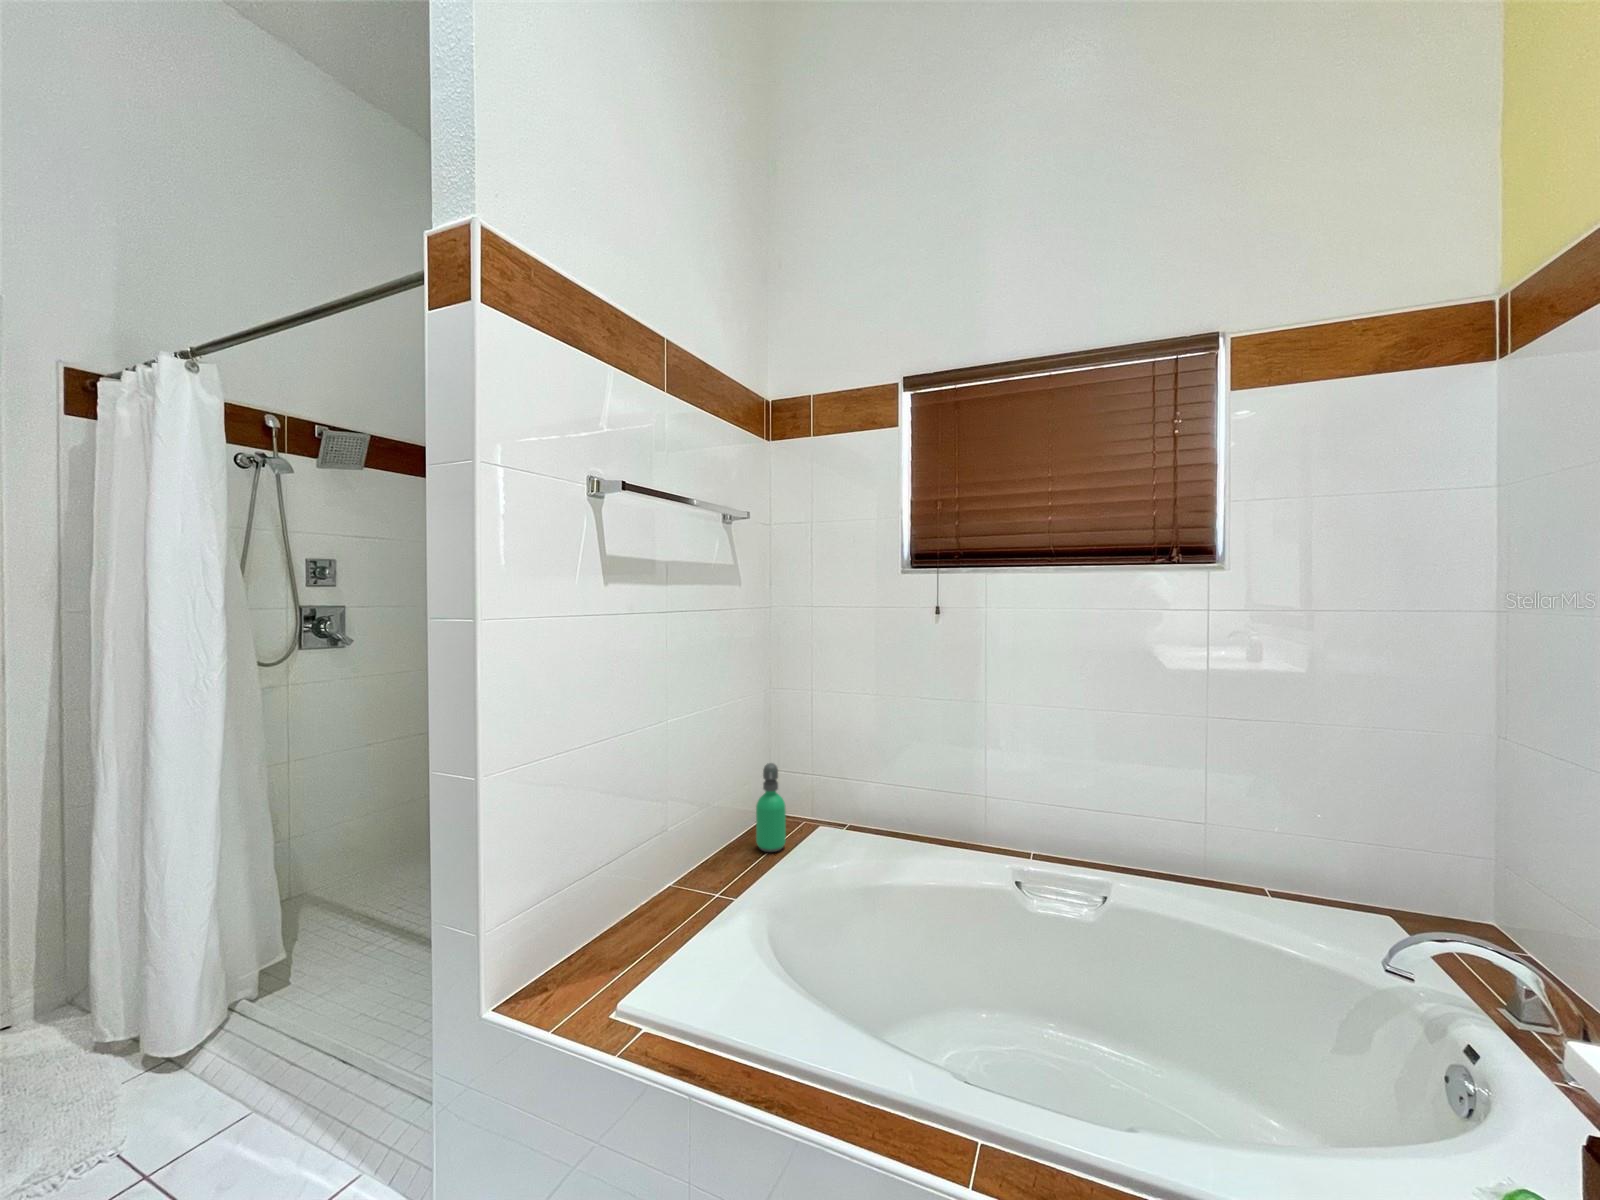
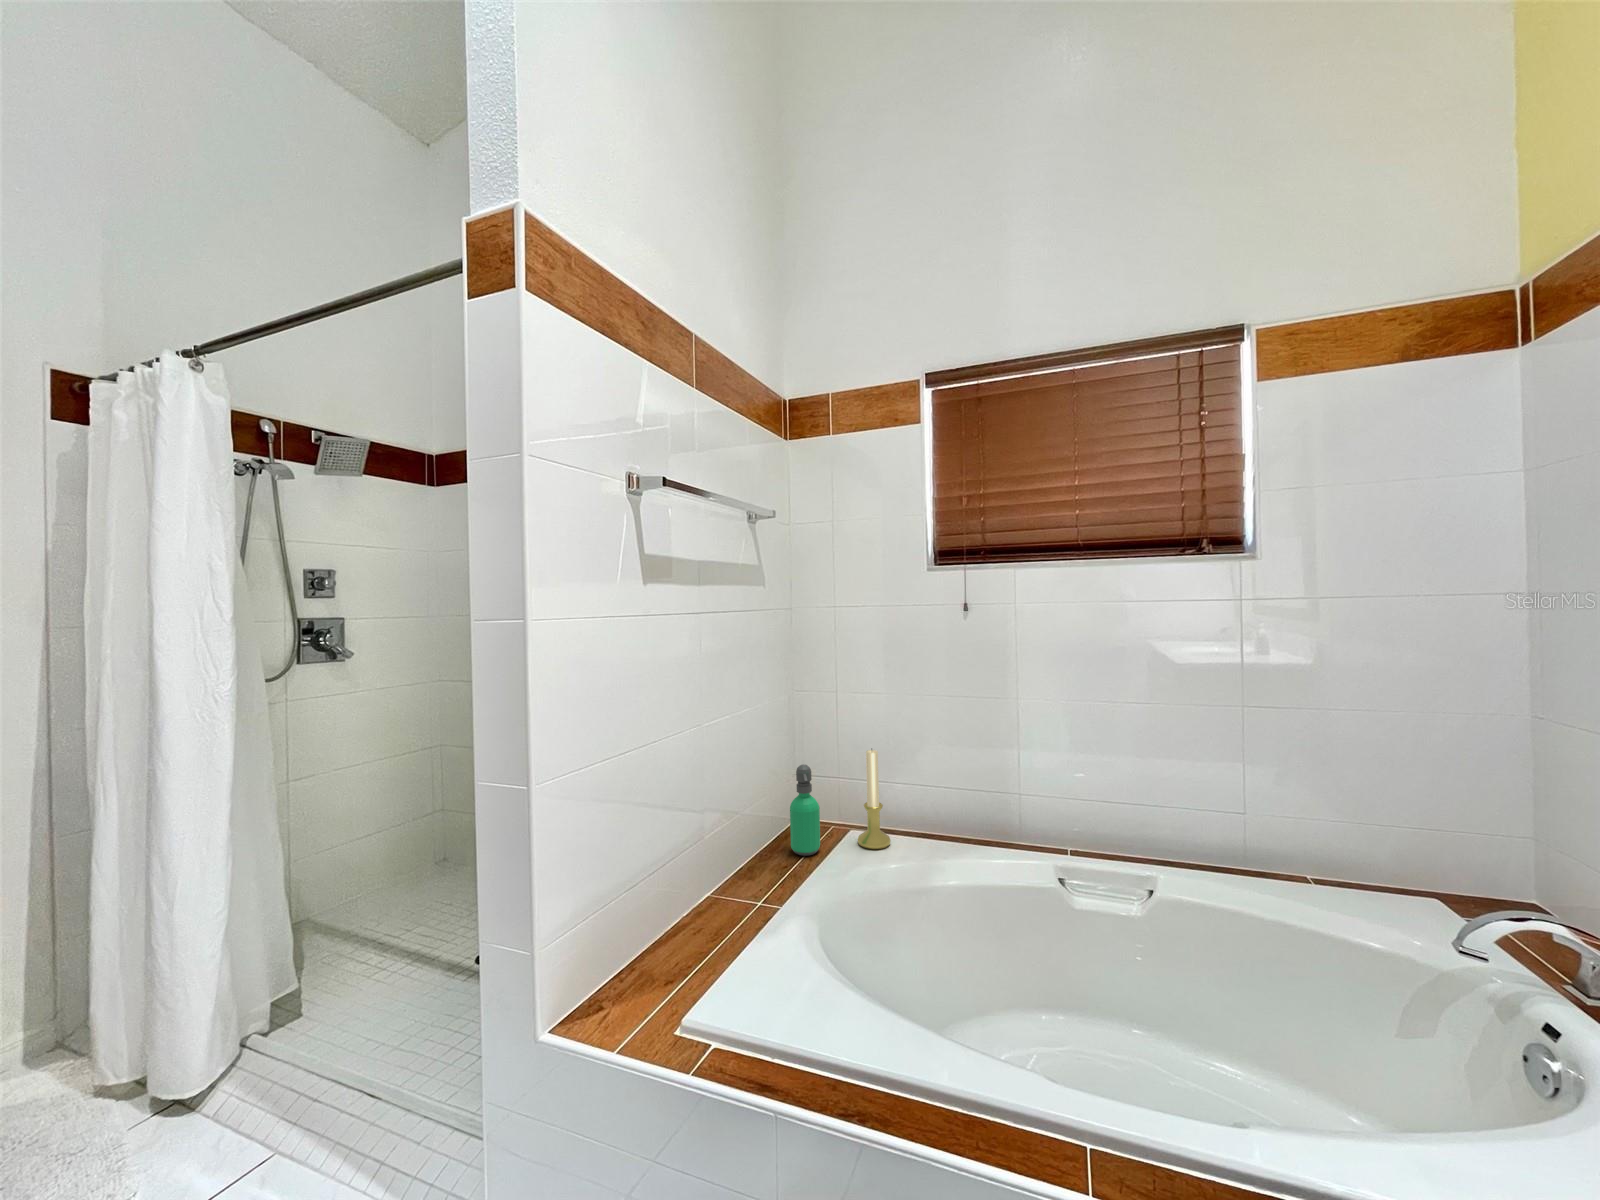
candle holder: none [824,748,856,849] -> present [858,749,891,849]

